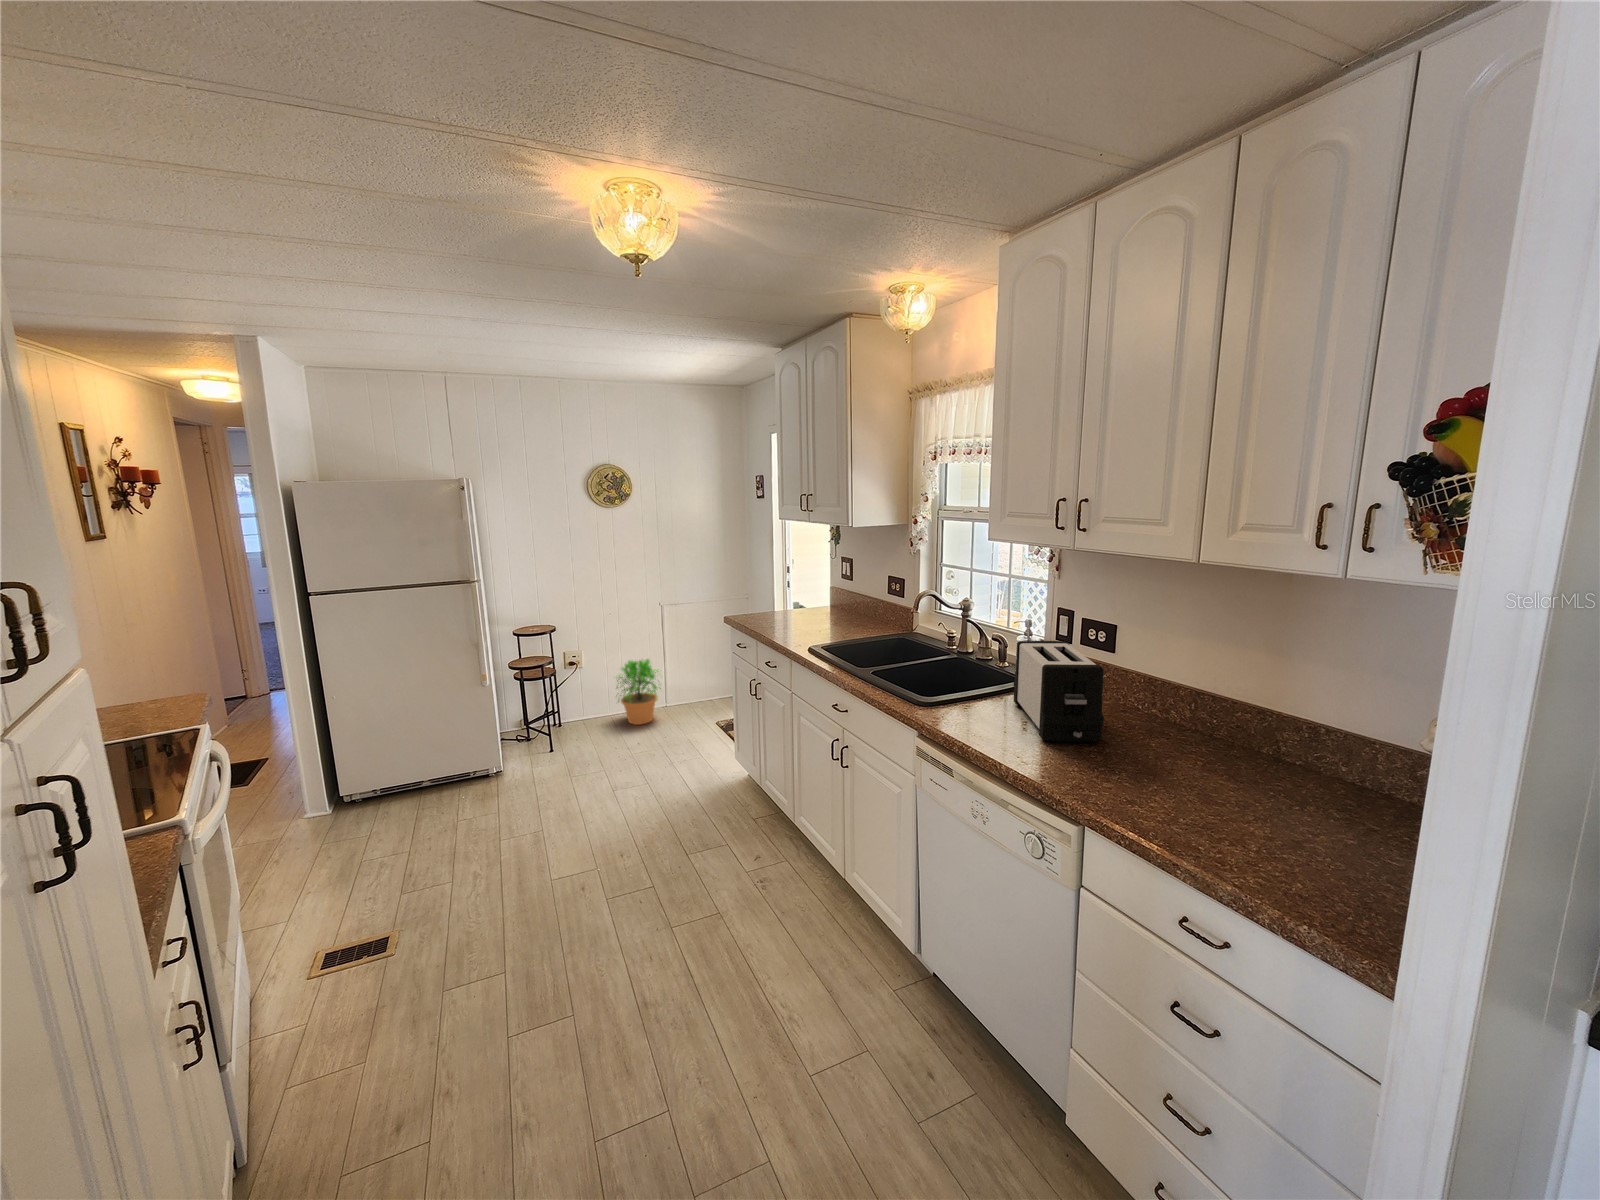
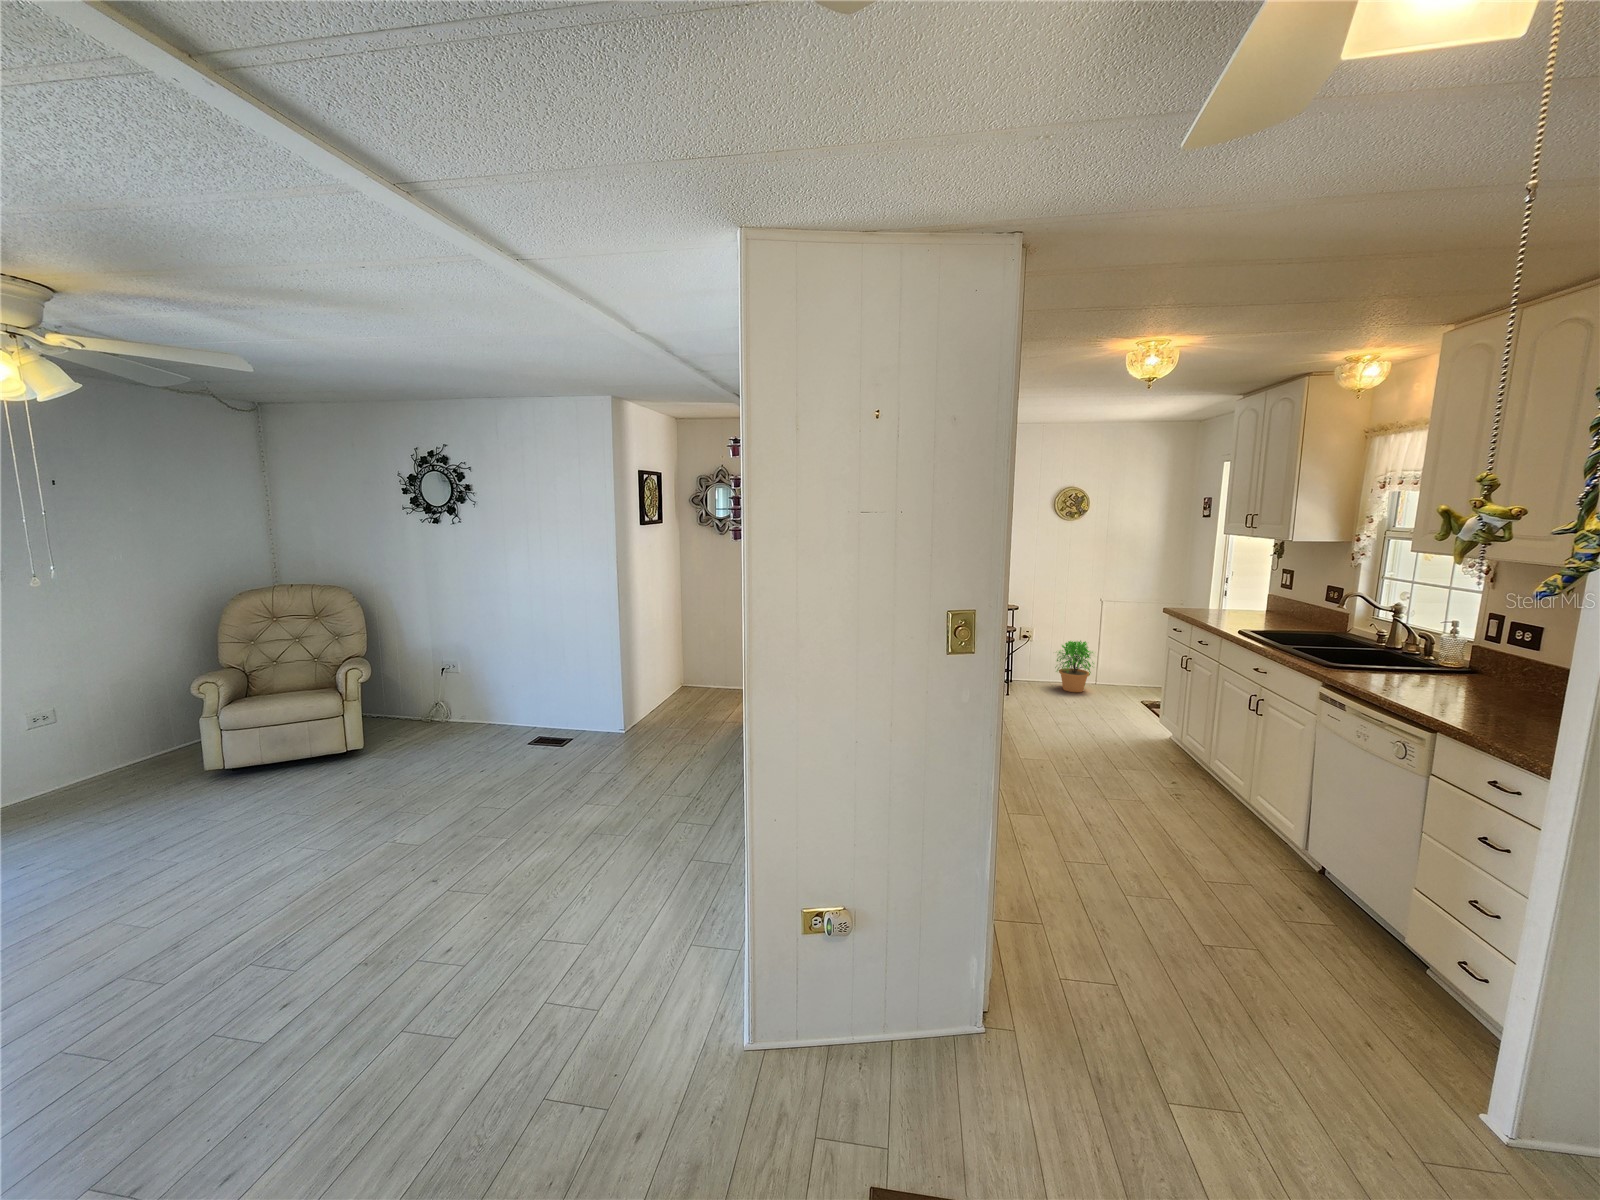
toaster: present [1014,641,1104,742] -> none [1419,628,1491,699]

